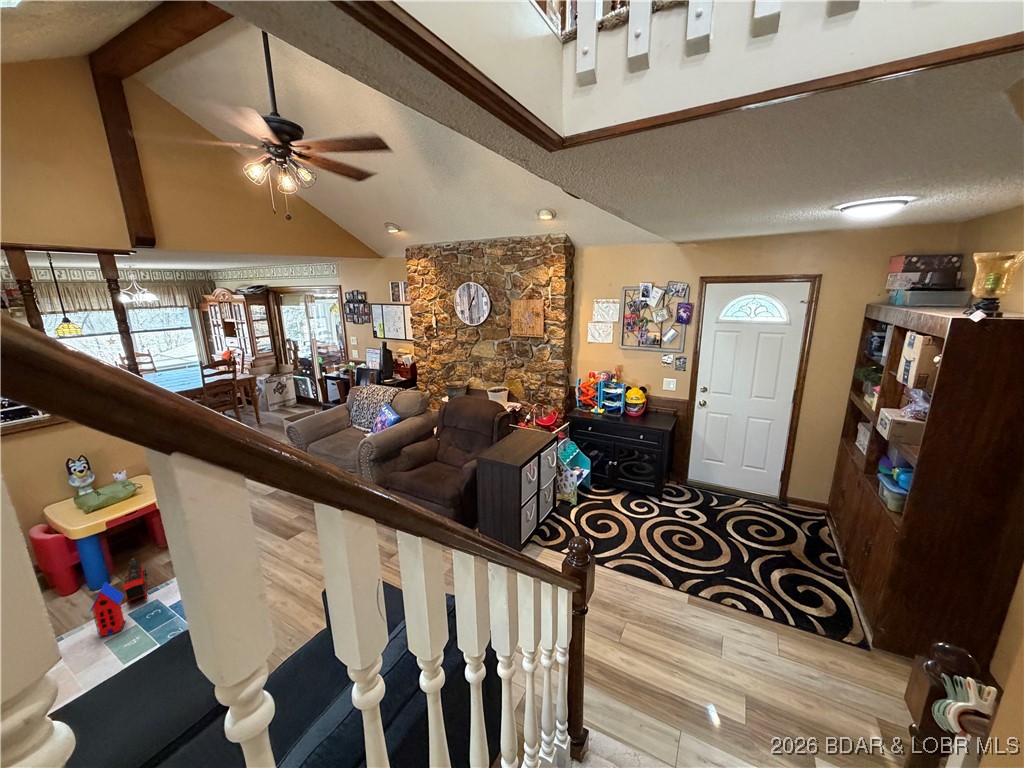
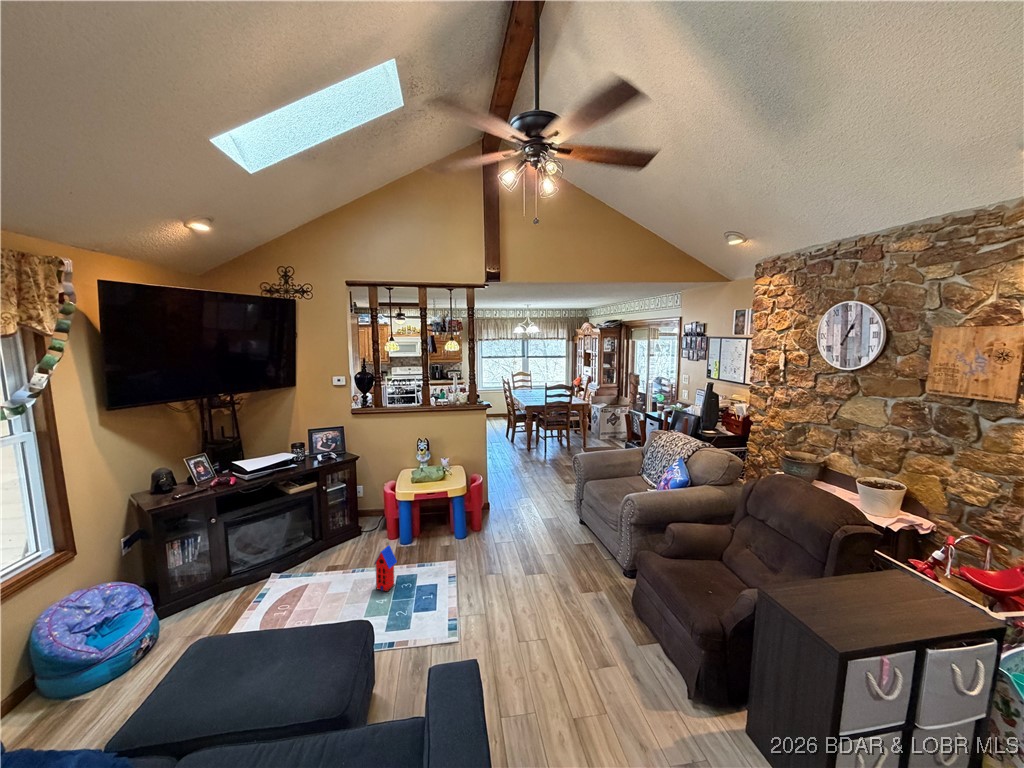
toy train: present [124,558,147,605] -> none [402,534,432,574]

